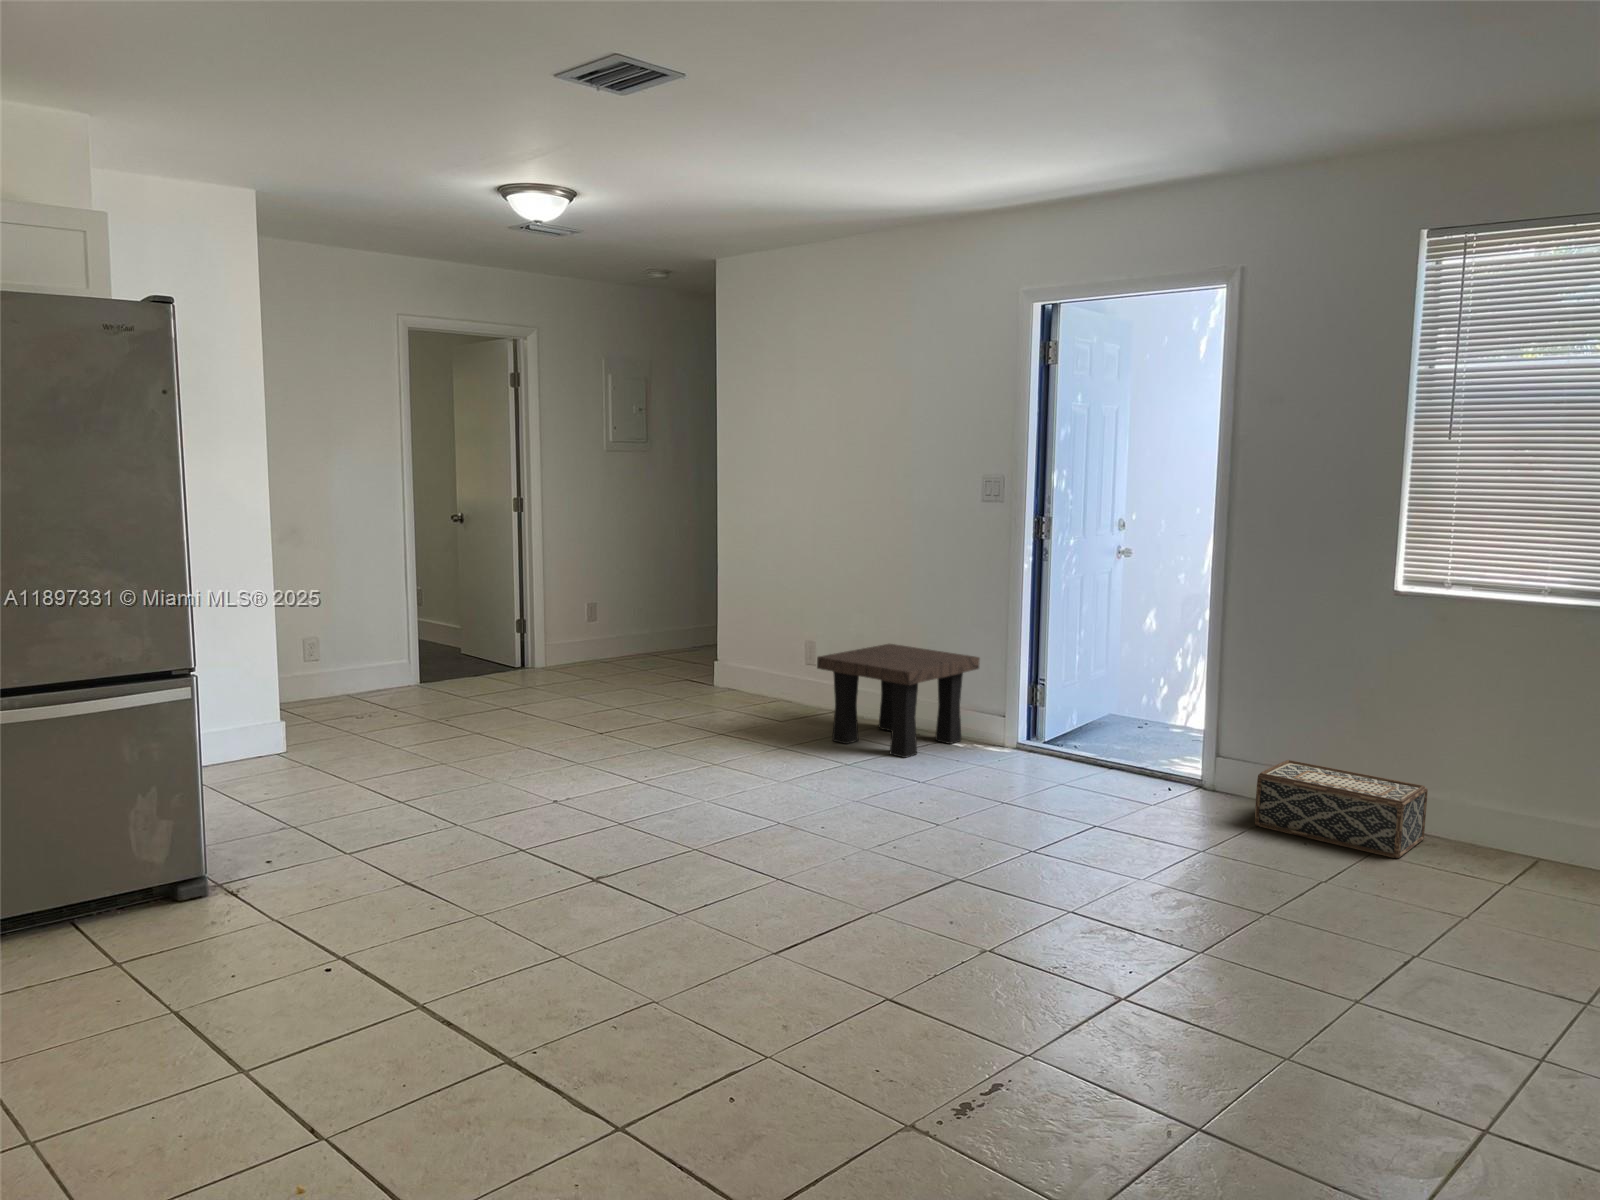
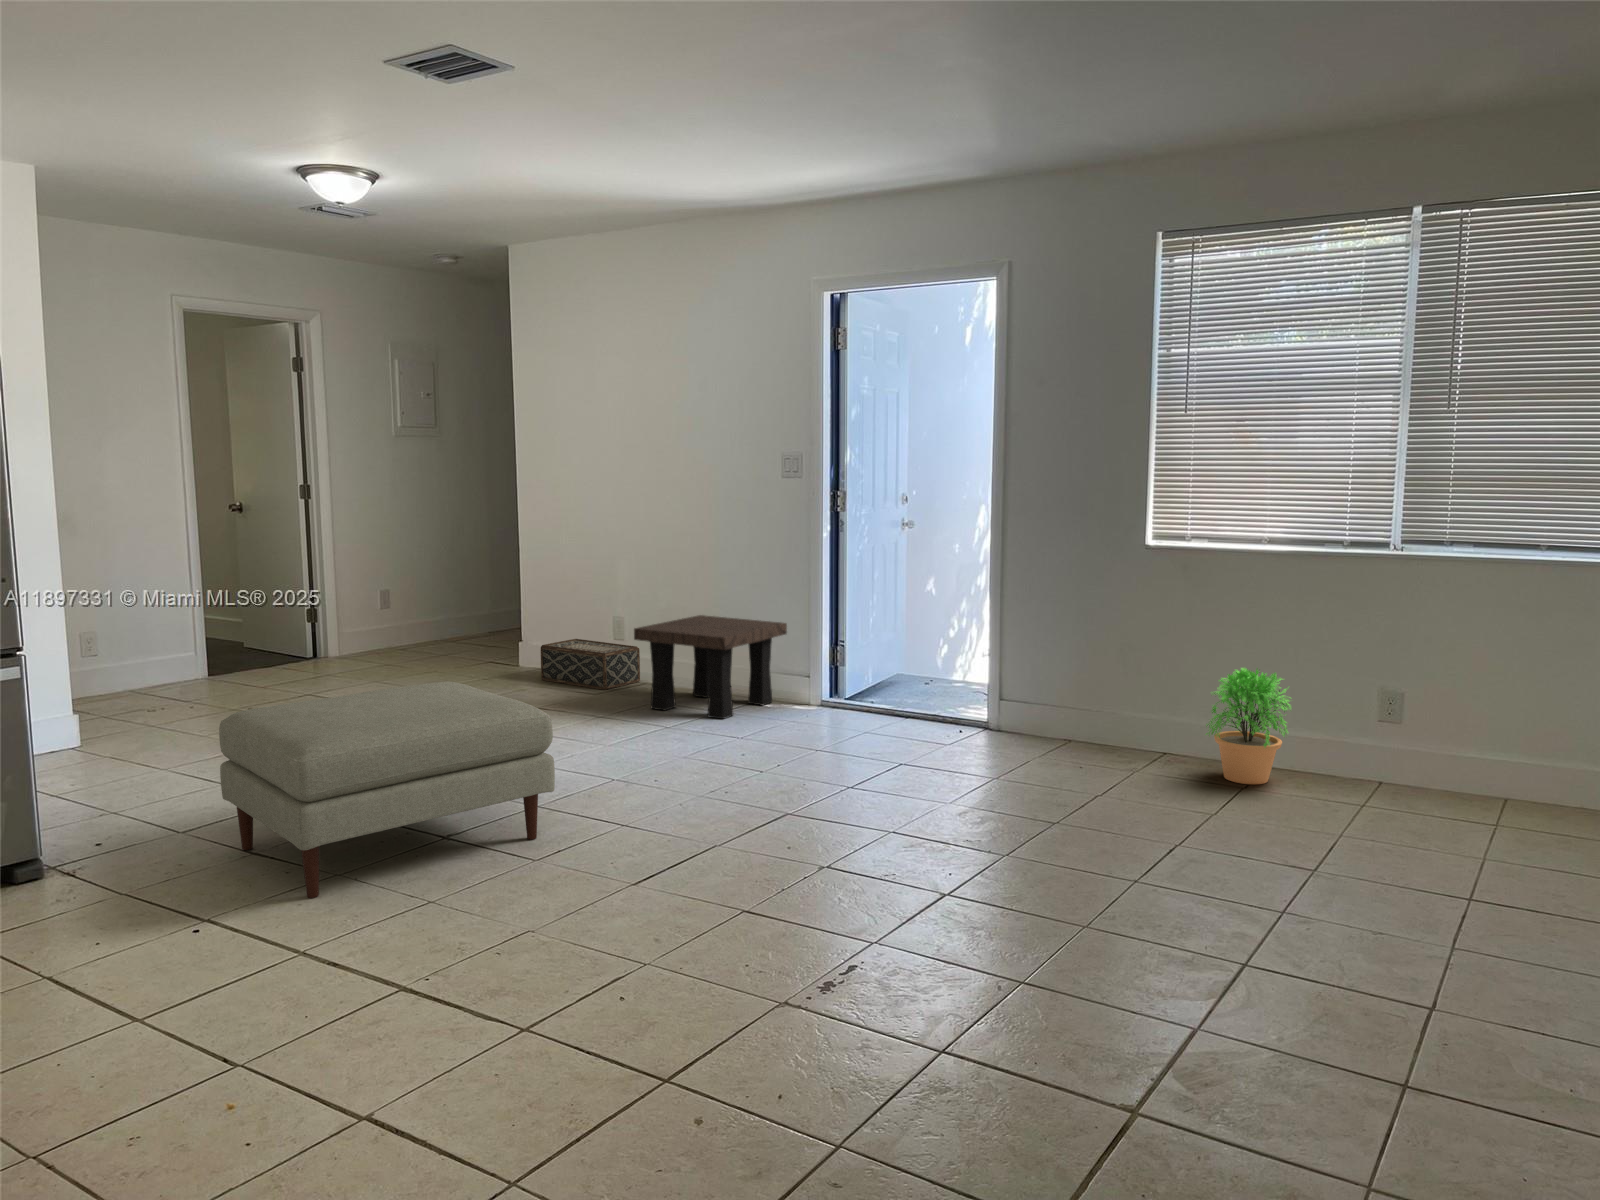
ottoman: none [386,713,706,936] -> present [219,682,555,898]
potted plant: none [1461,742,1581,885] -> present [1206,668,1291,784]
woven basket: present [1255,760,1428,858] -> present [541,639,640,690]

